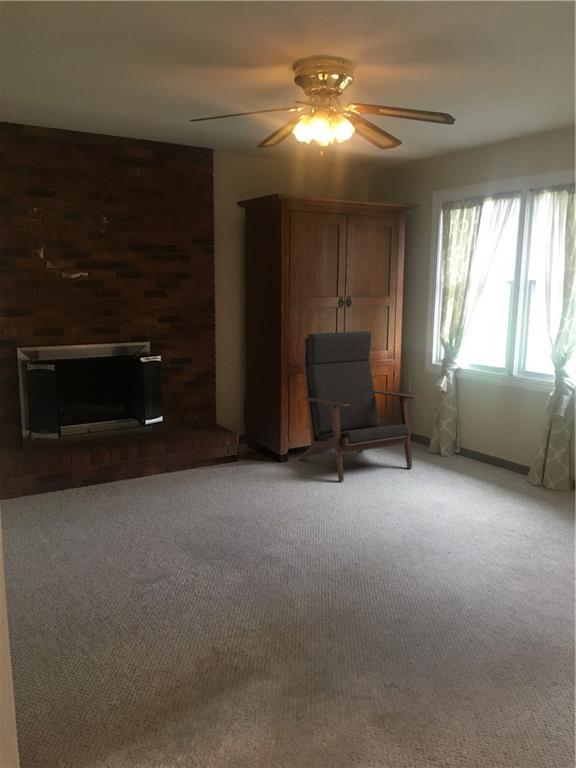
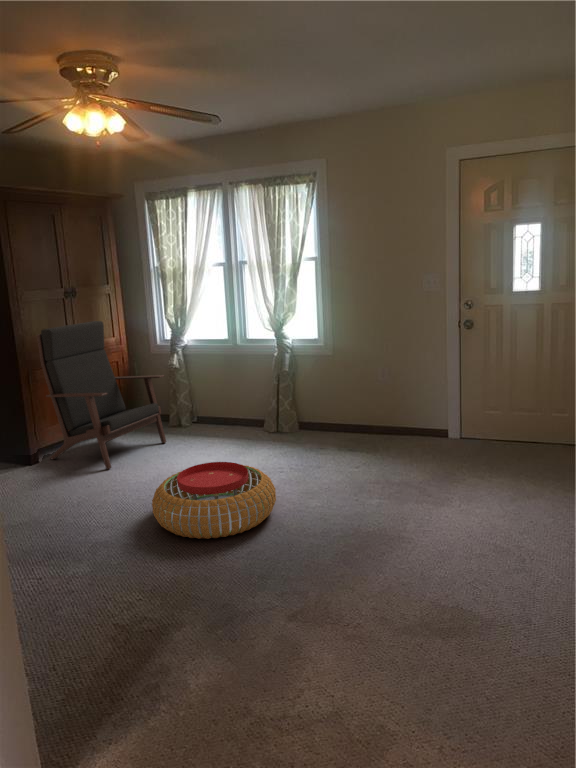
pouf: none [343,499,483,586] -> present [152,462,276,539]

